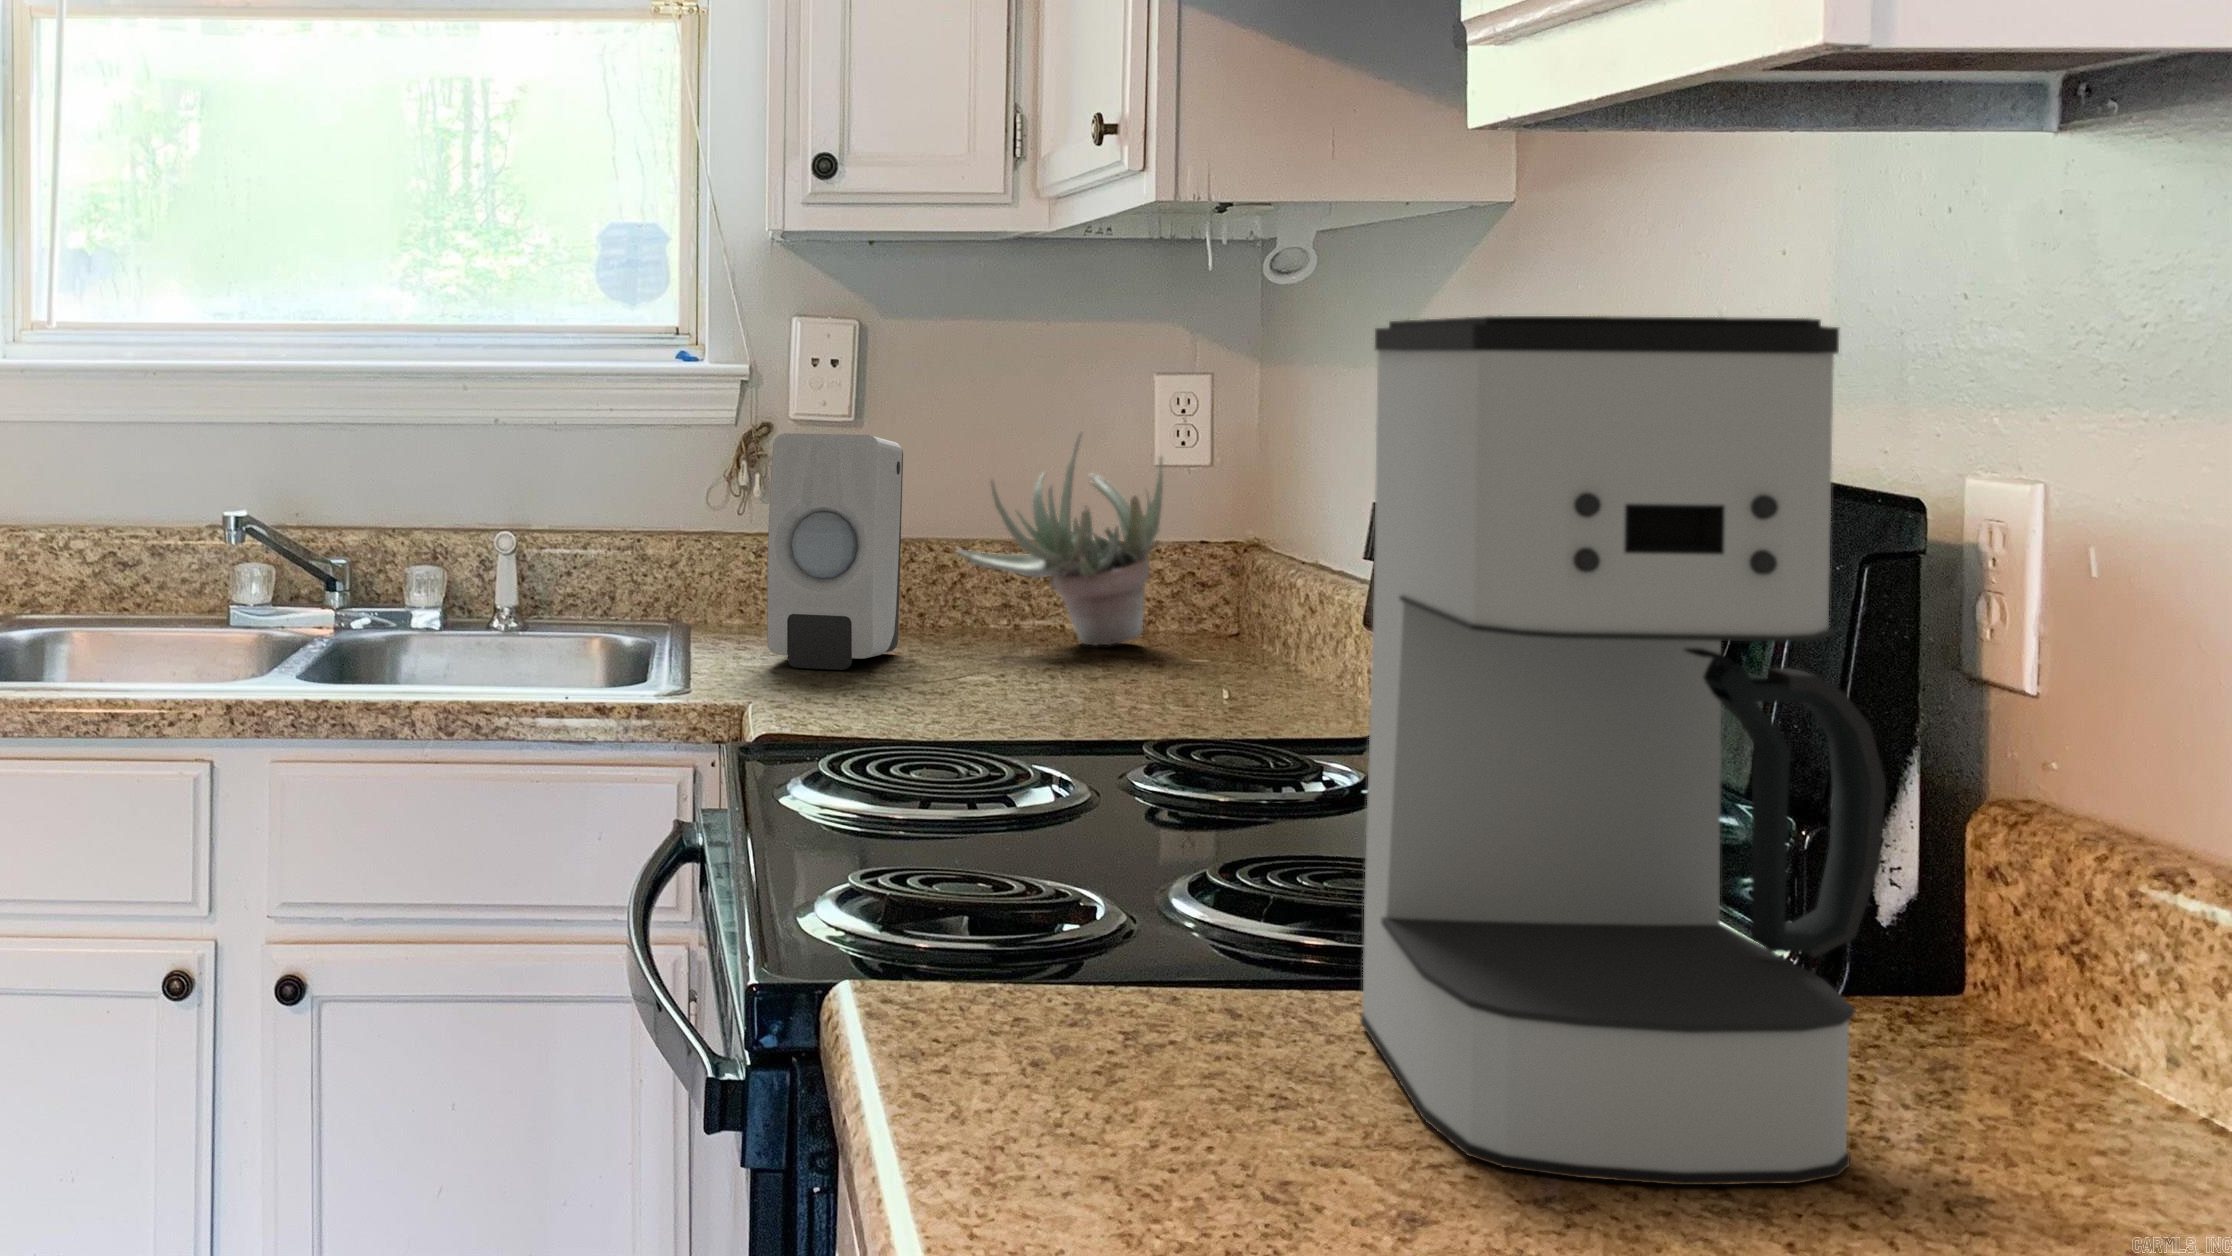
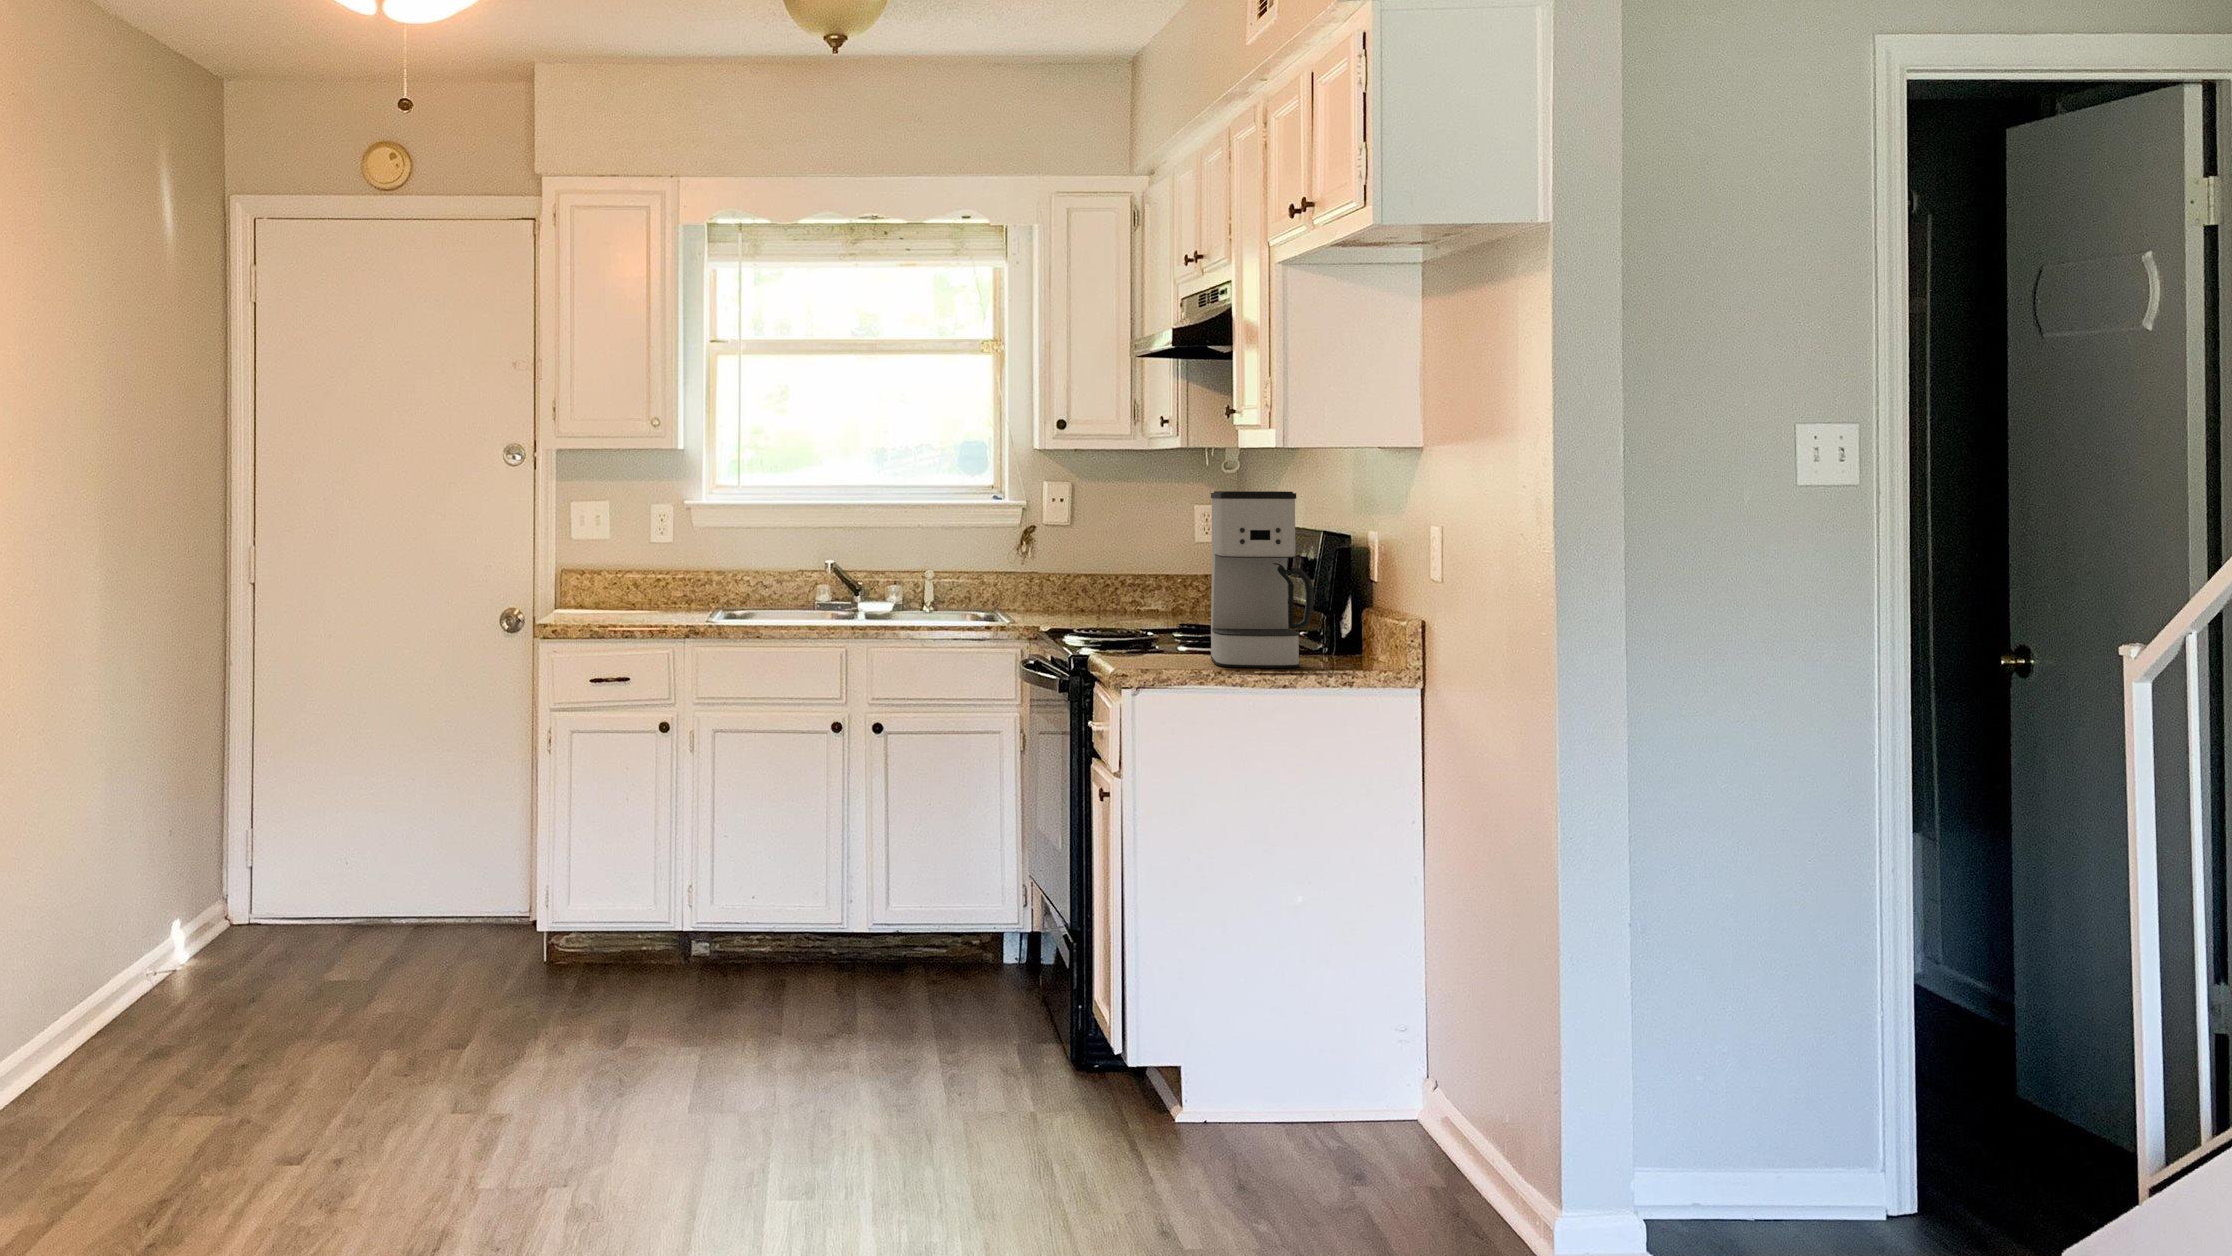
succulent plant: present [958,432,1163,645] -> none [1114,527,1197,614]
soap dispenser: present [767,433,903,670] -> none [1040,528,1091,619]

